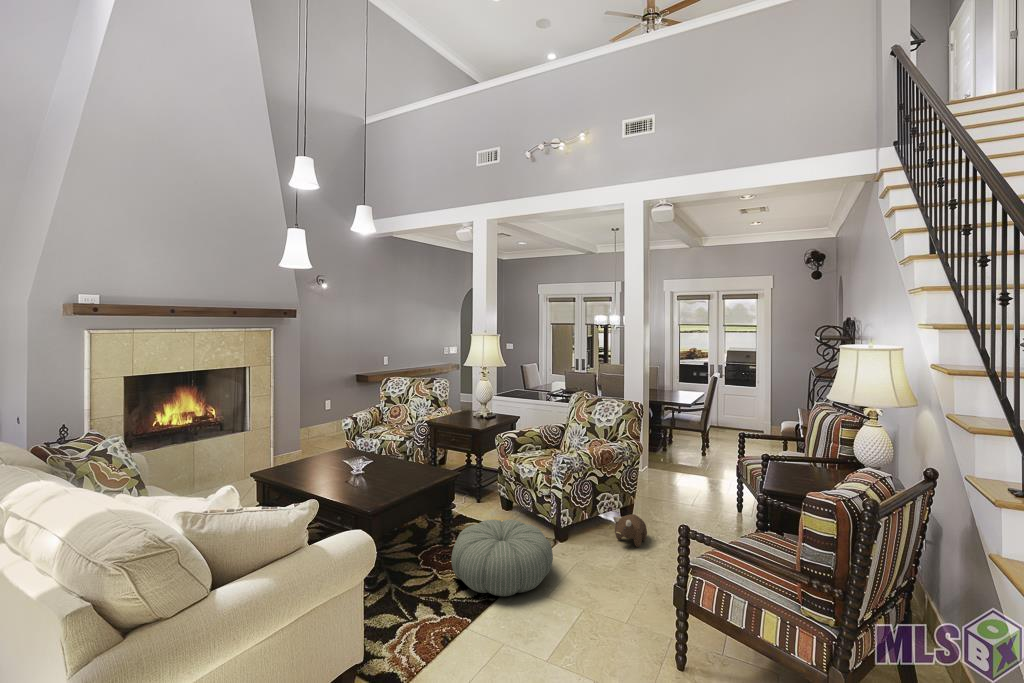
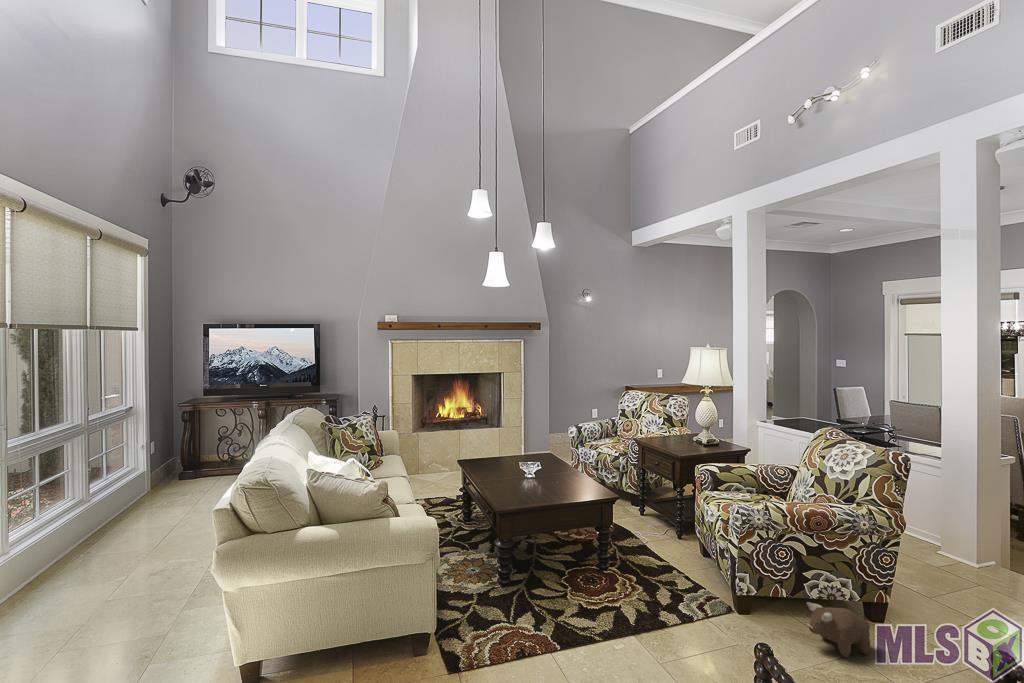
pouf: present [451,519,553,596] -> none [574,555,690,645]

